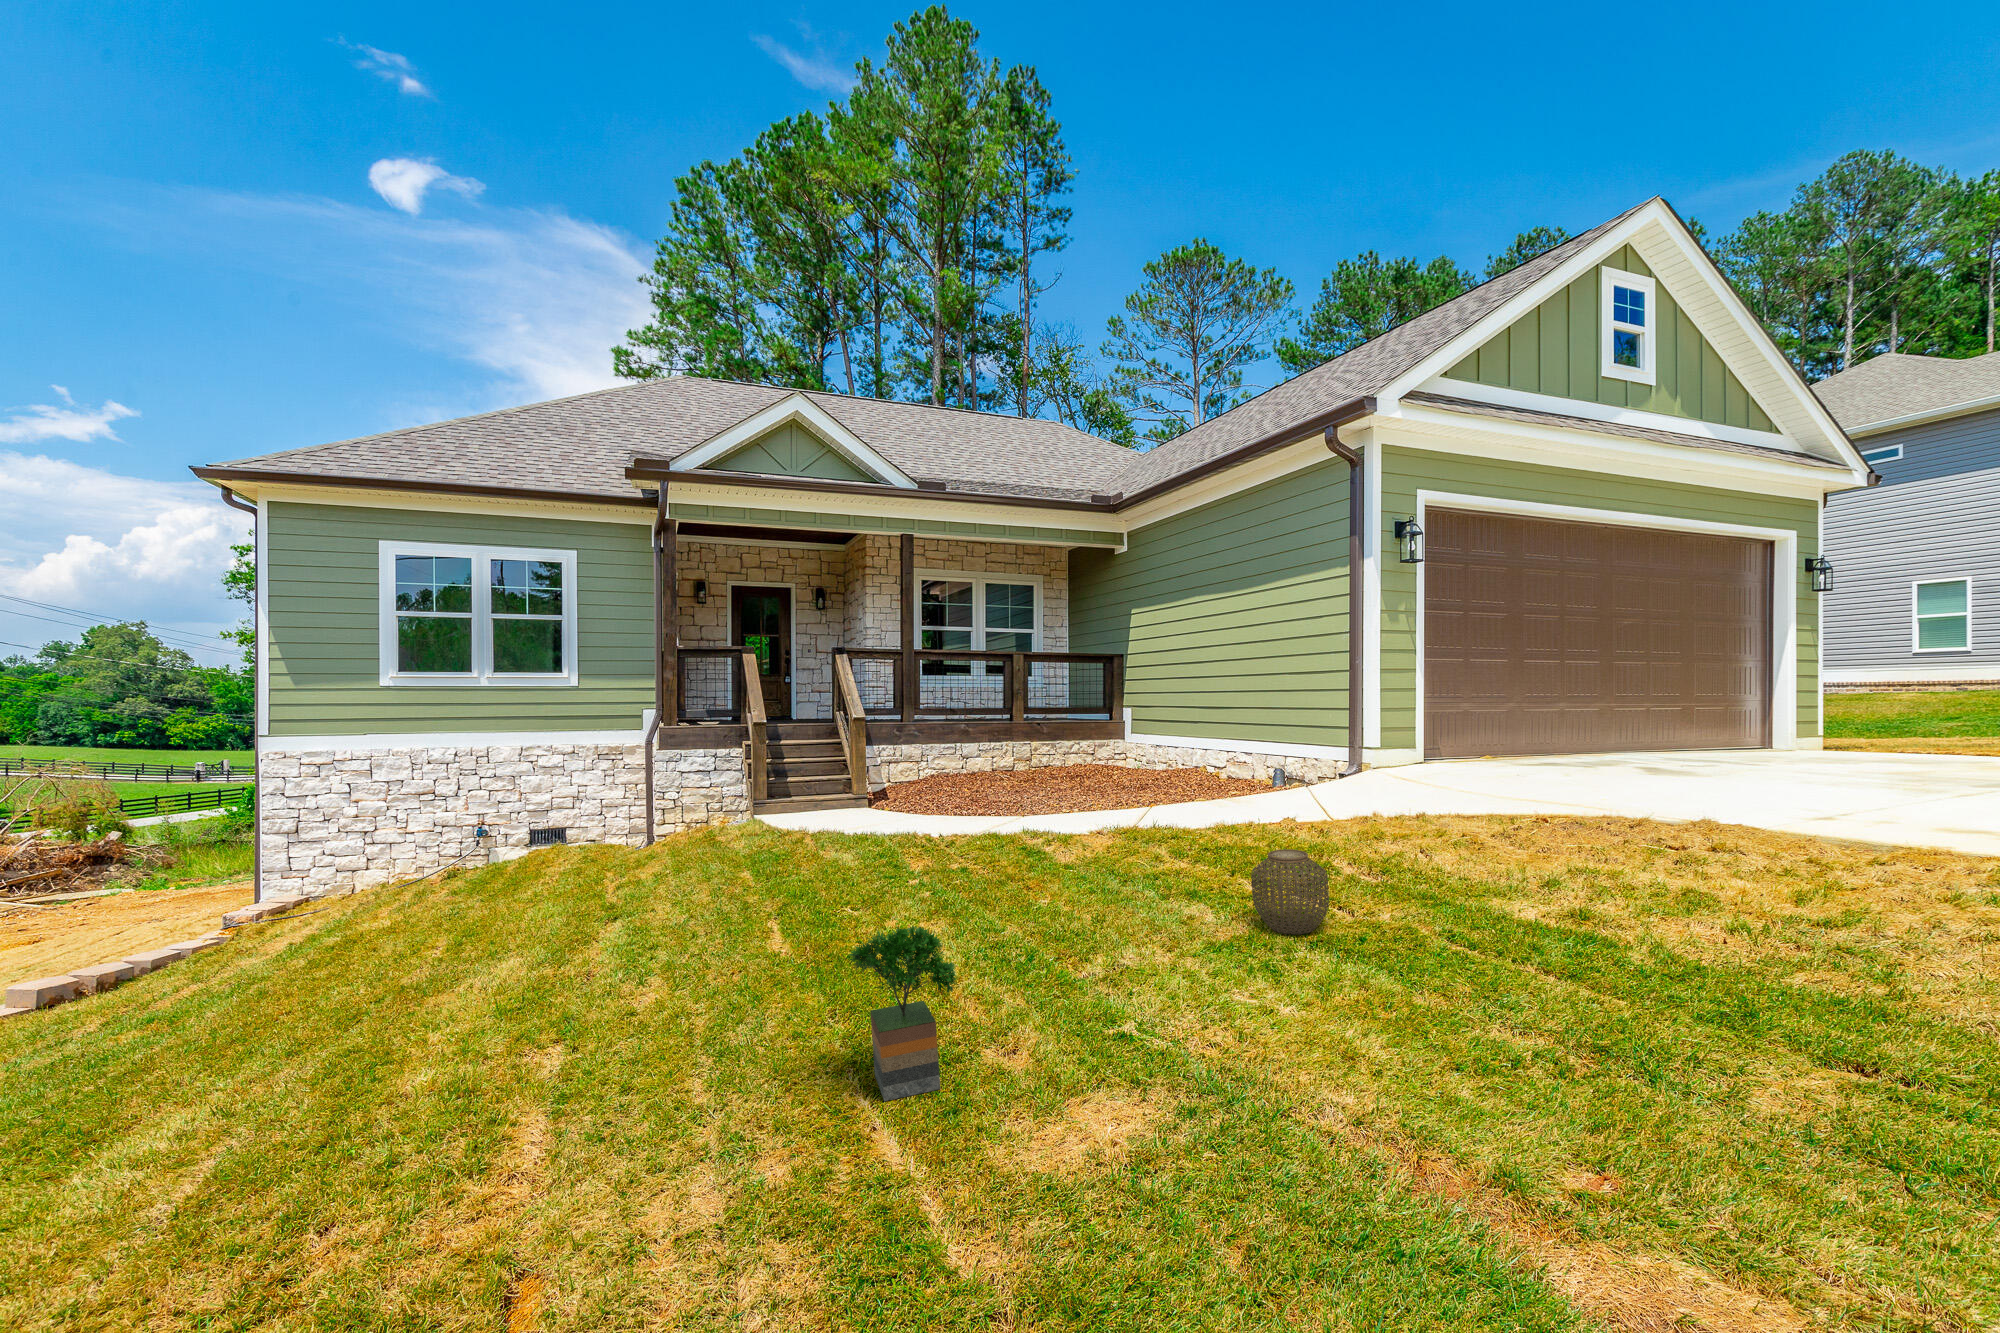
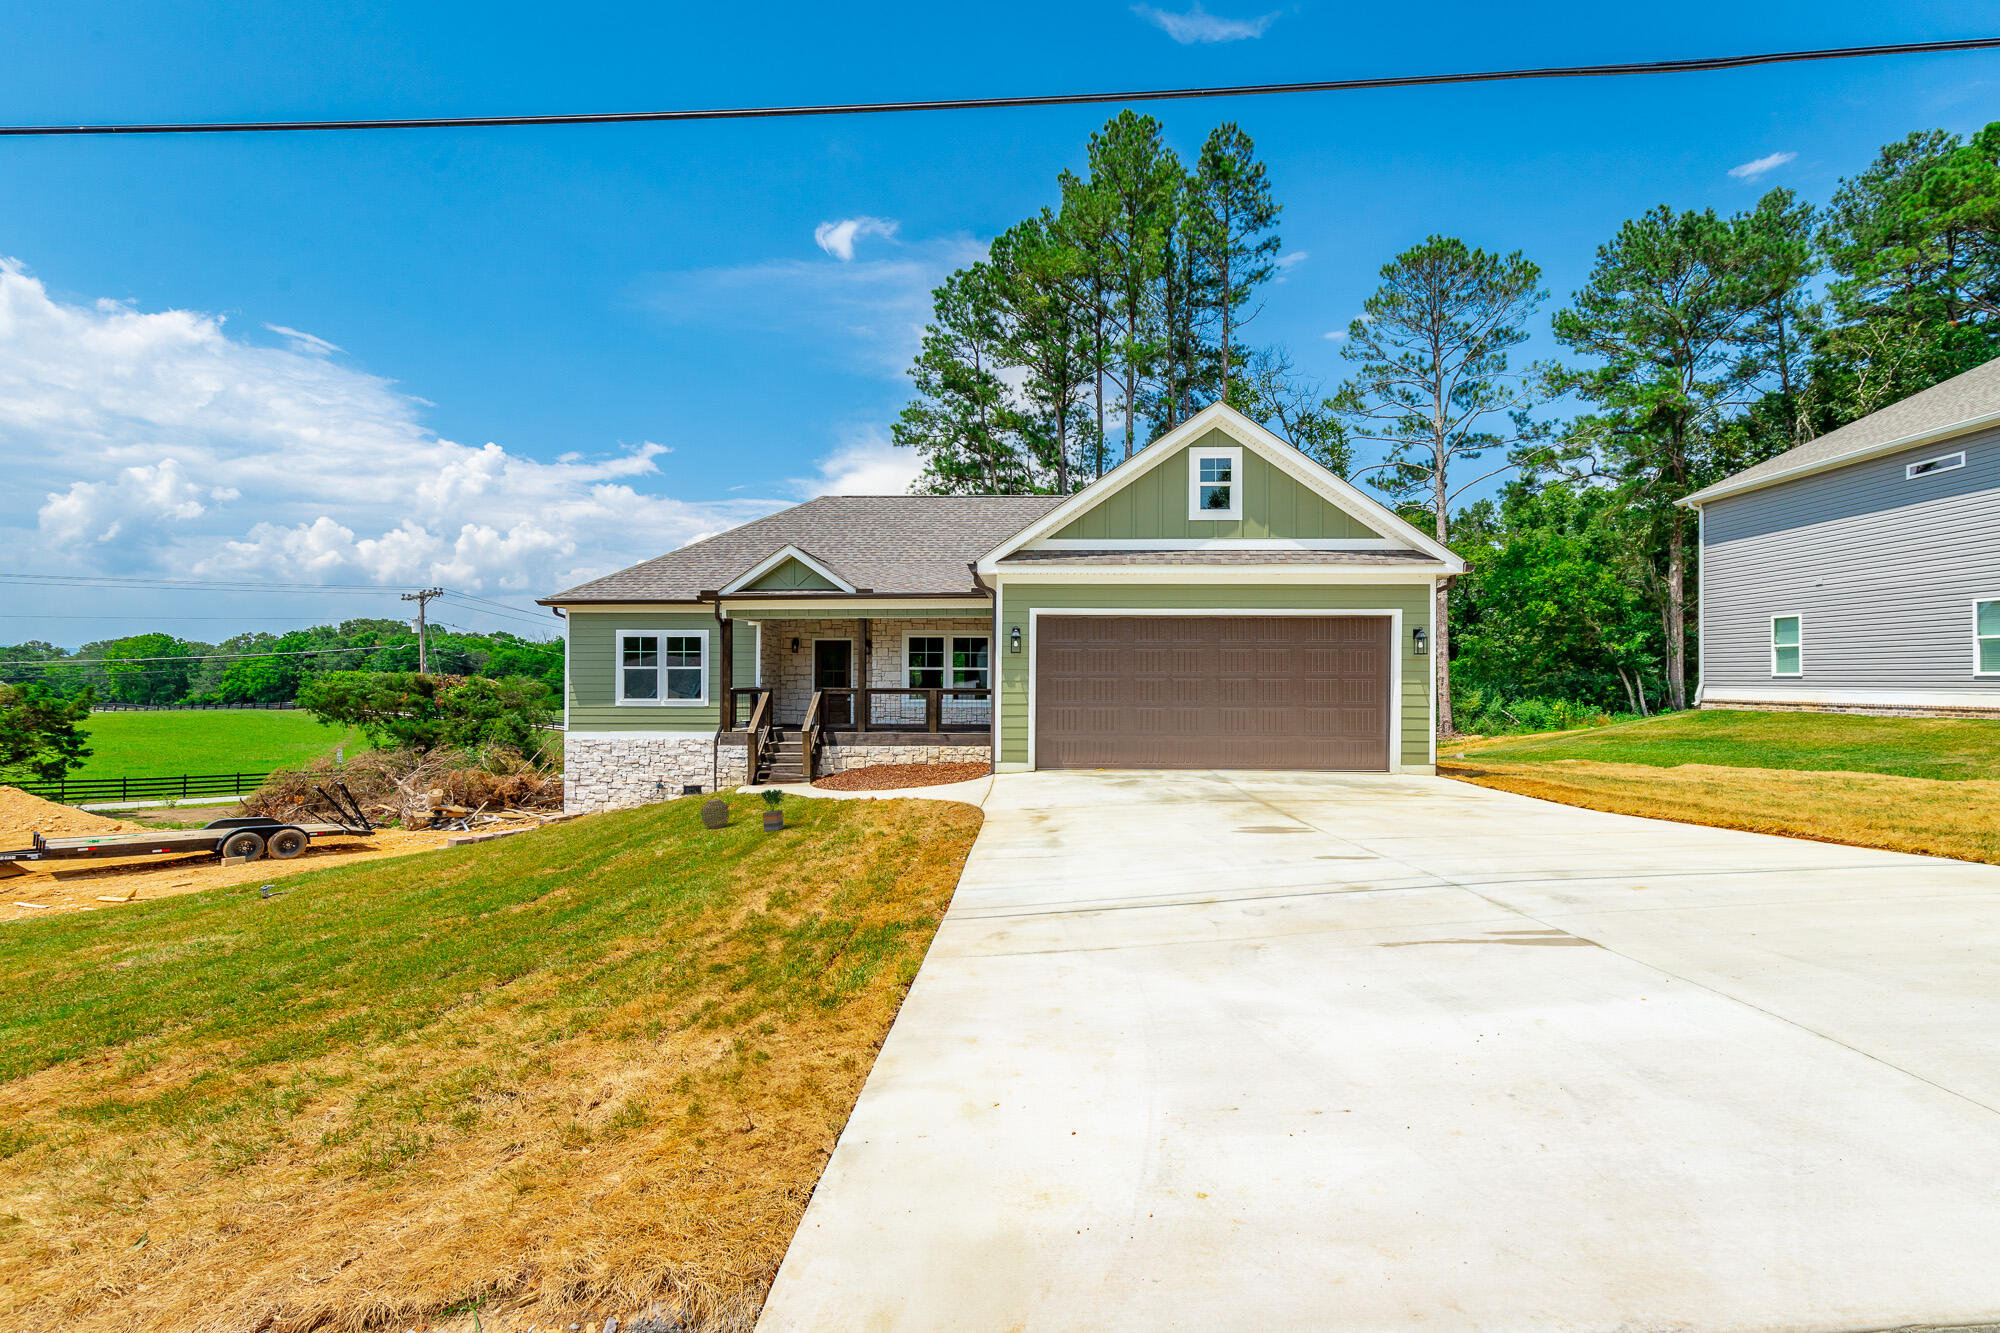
potted tree: present [849,926,957,1101] -> present [761,789,785,831]

